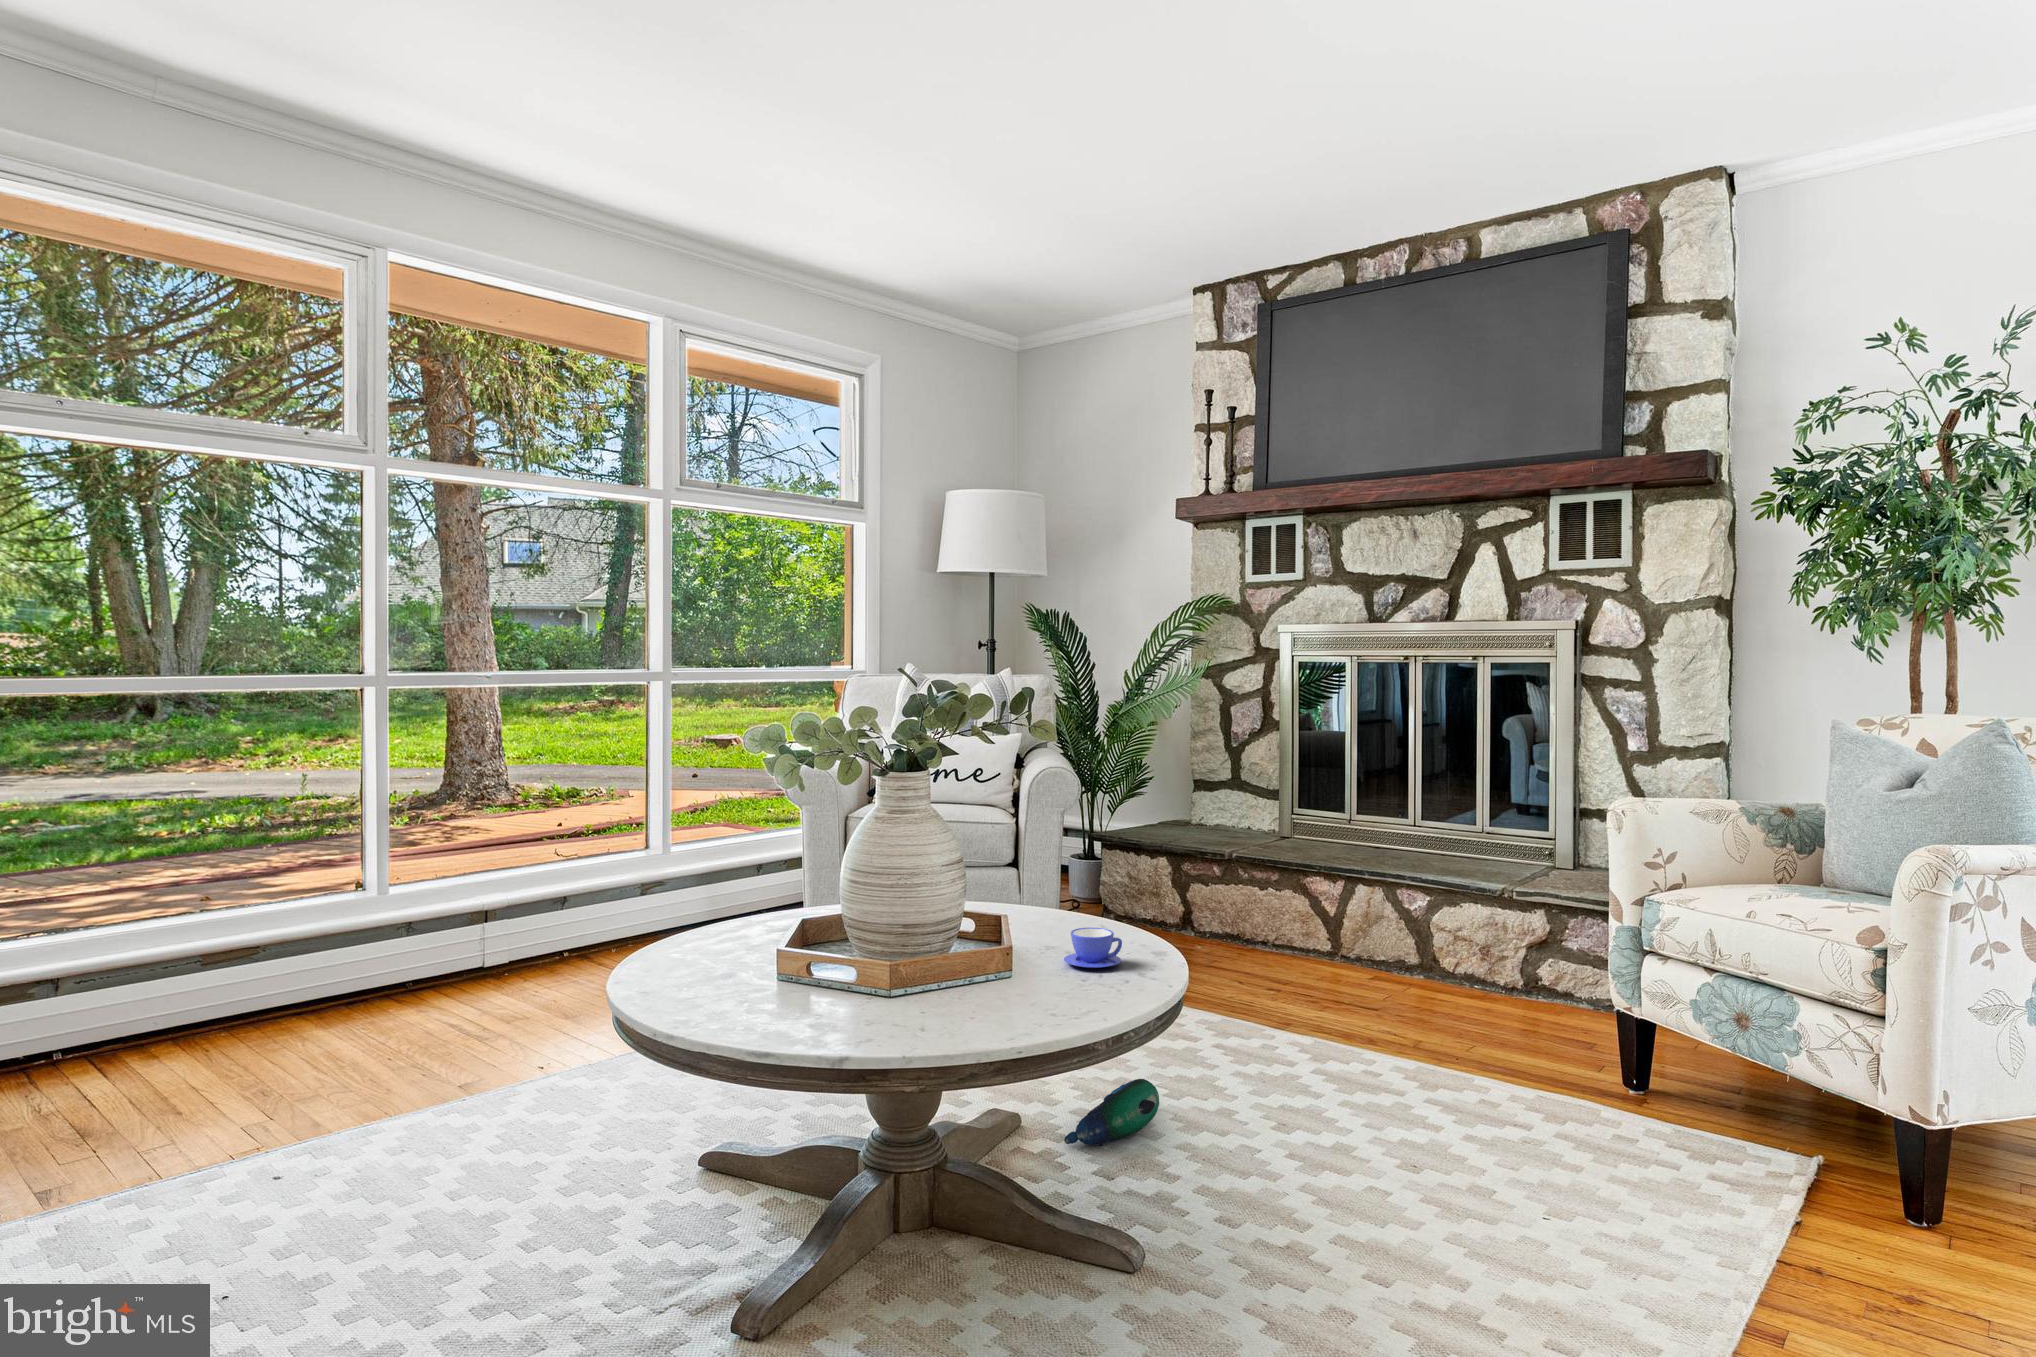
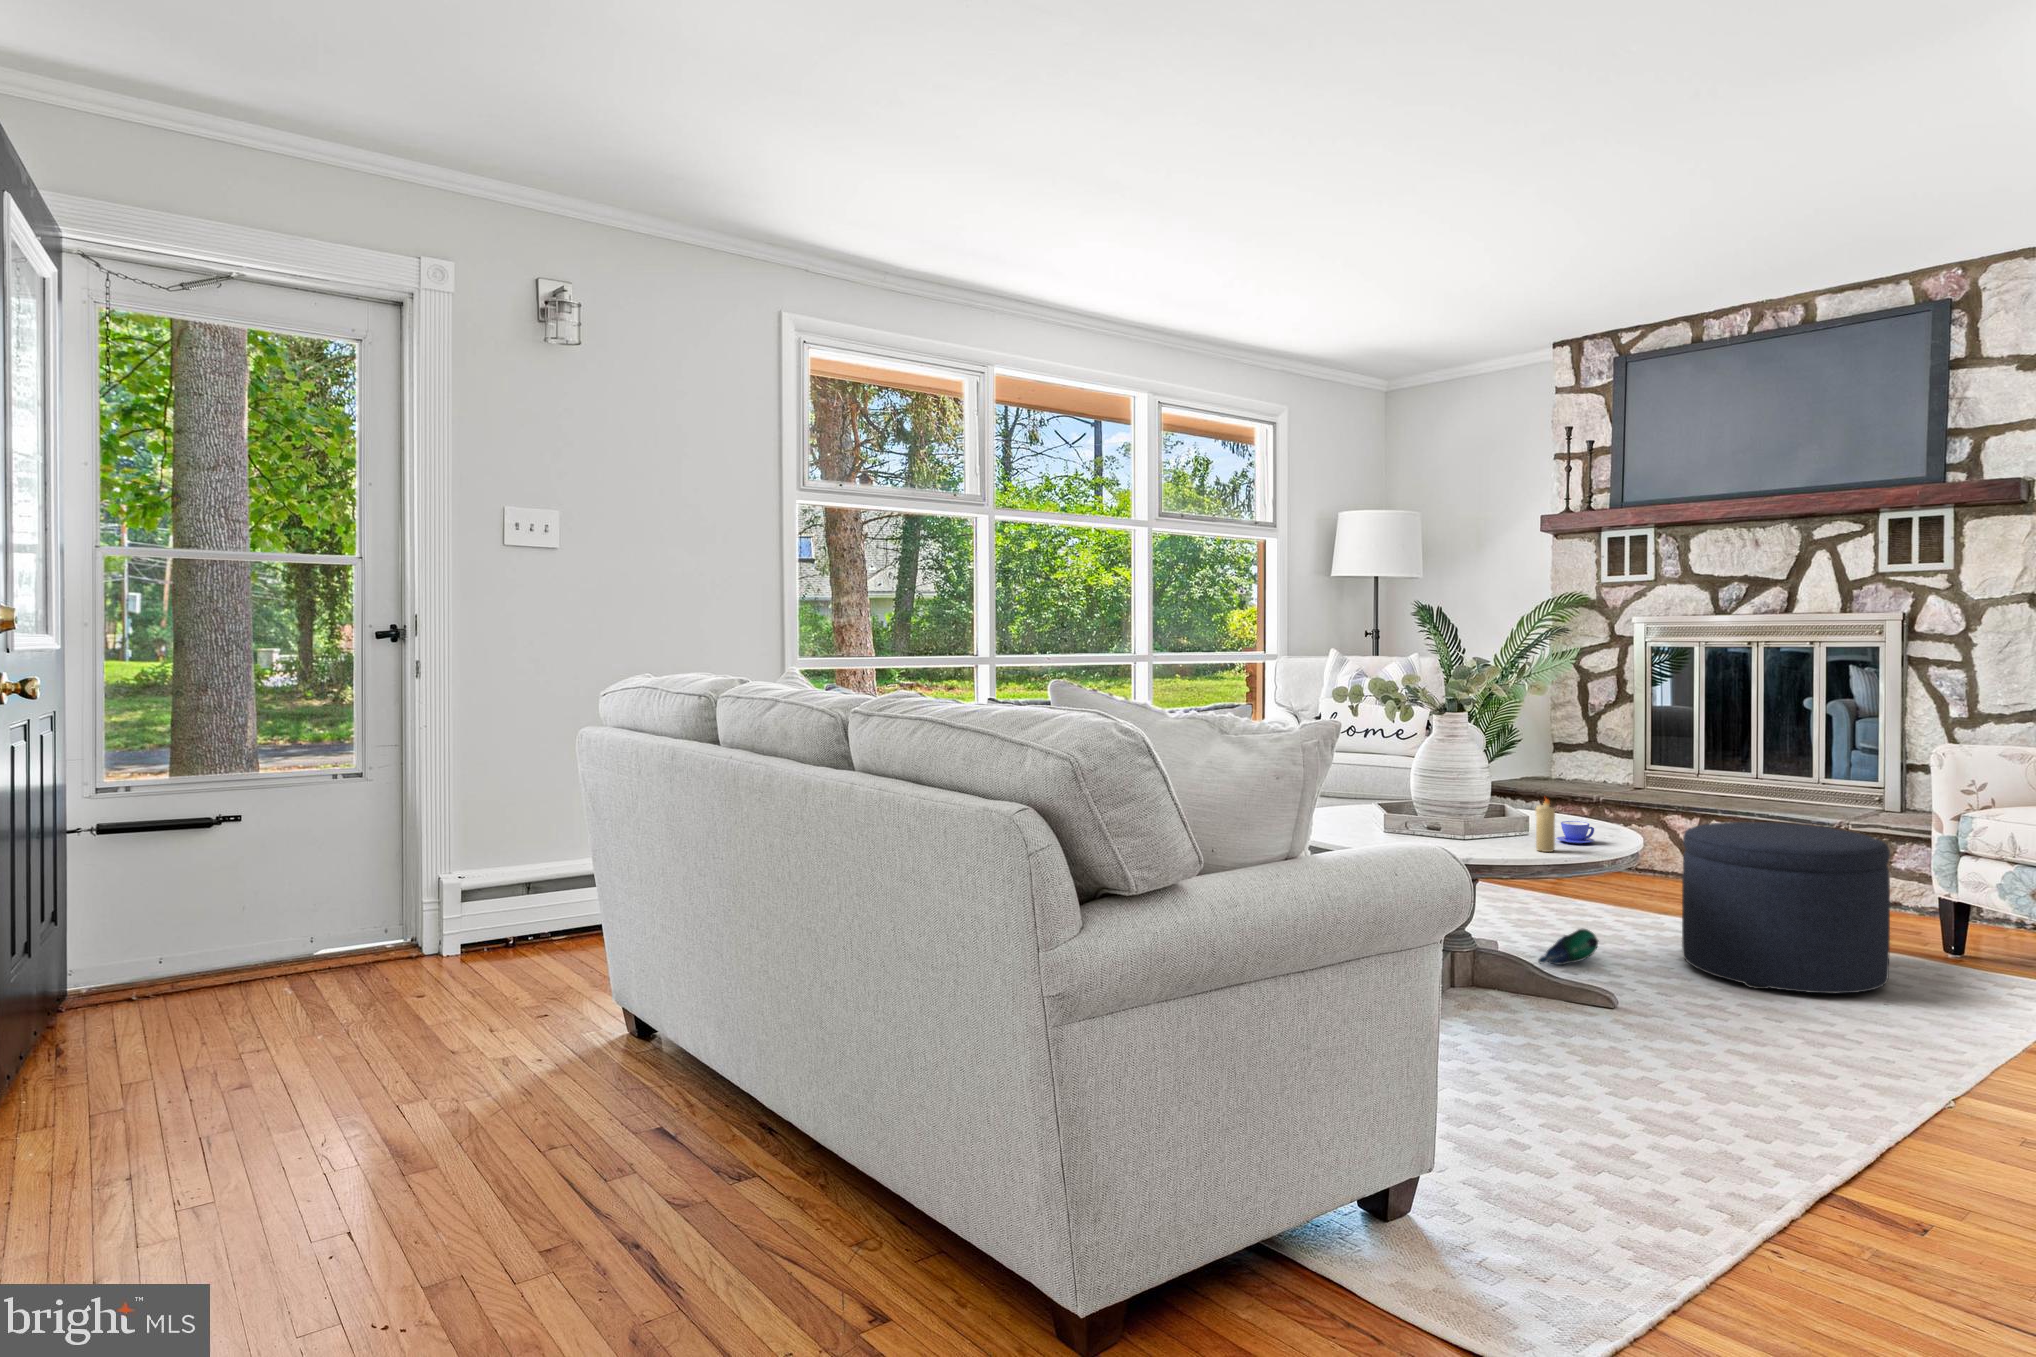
candle: none [1011,893,1043,991] -> present [1536,798,1555,852]
ottoman: none [1279,908,1559,1195] -> present [1682,822,1890,994]

